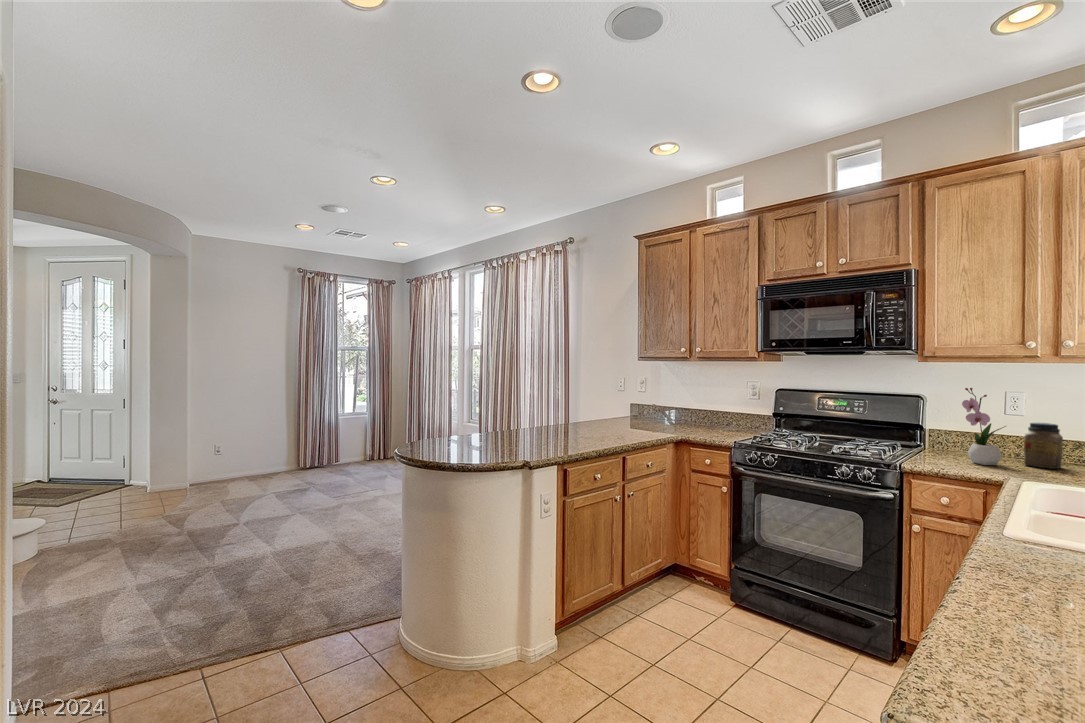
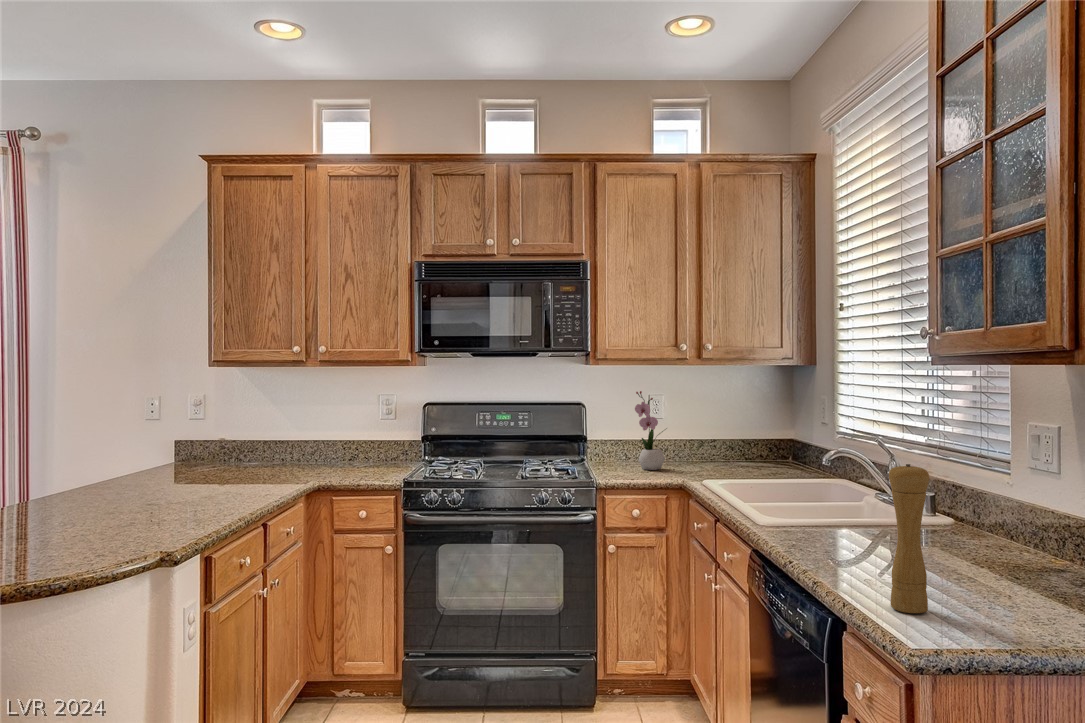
jar: present [1024,423,1063,469] -> none [673,422,699,466]
pepper mill: none [979,473,1042,669] -> present [889,464,929,613]

